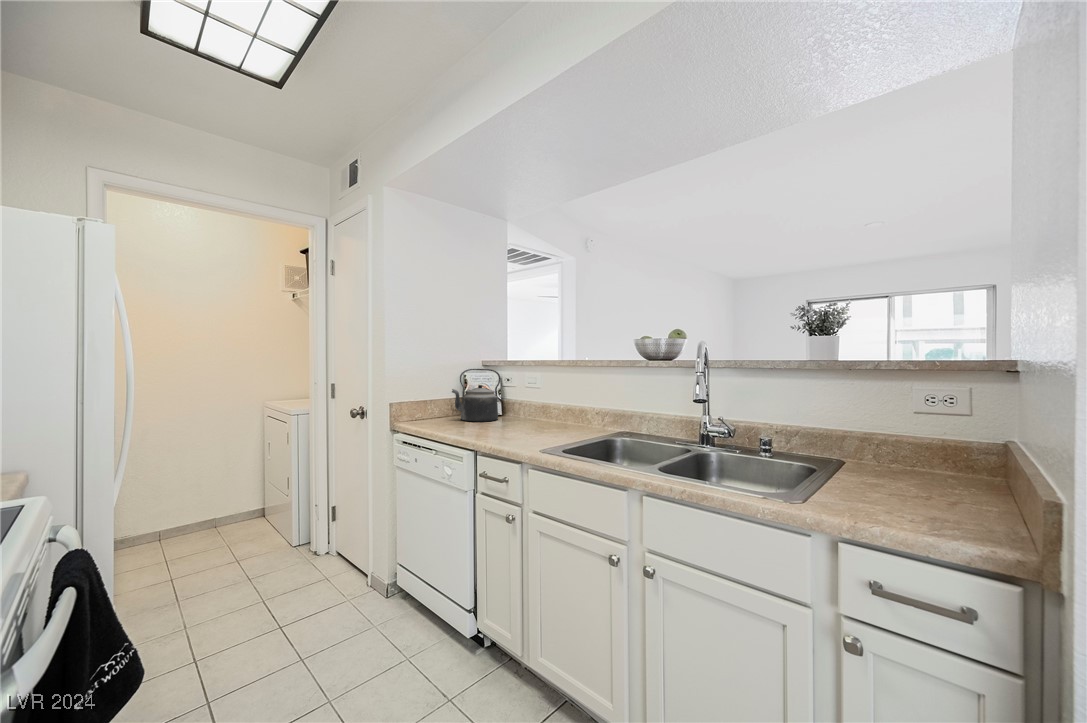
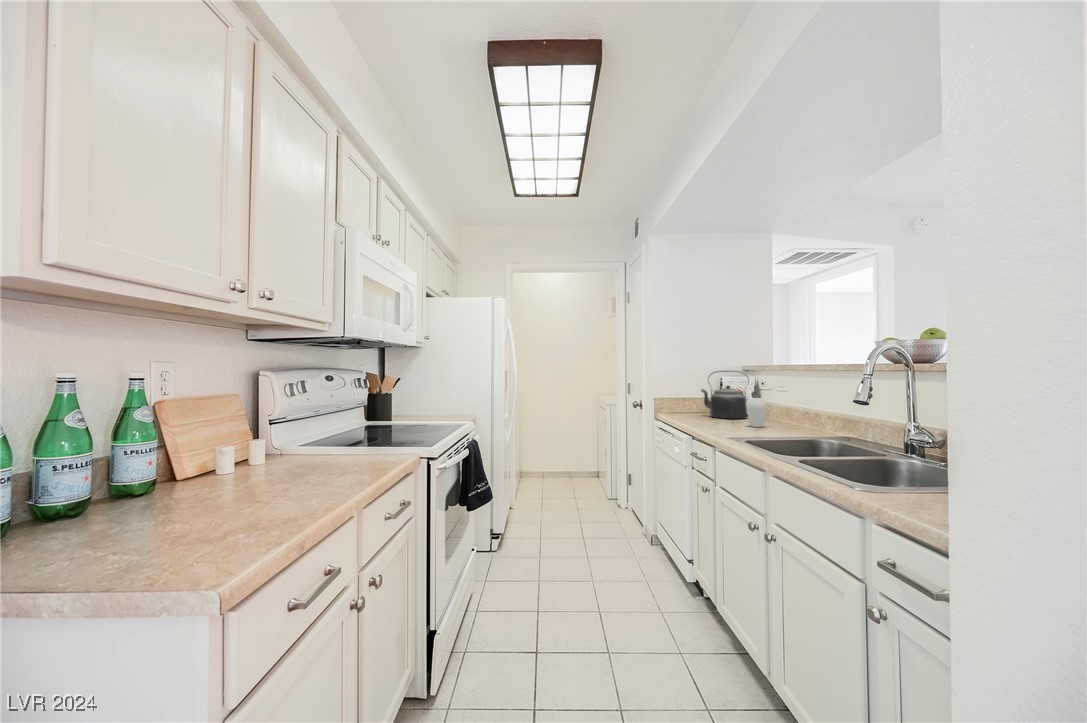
soap dispenser: none [518,385,543,429] -> present [747,386,767,427]

